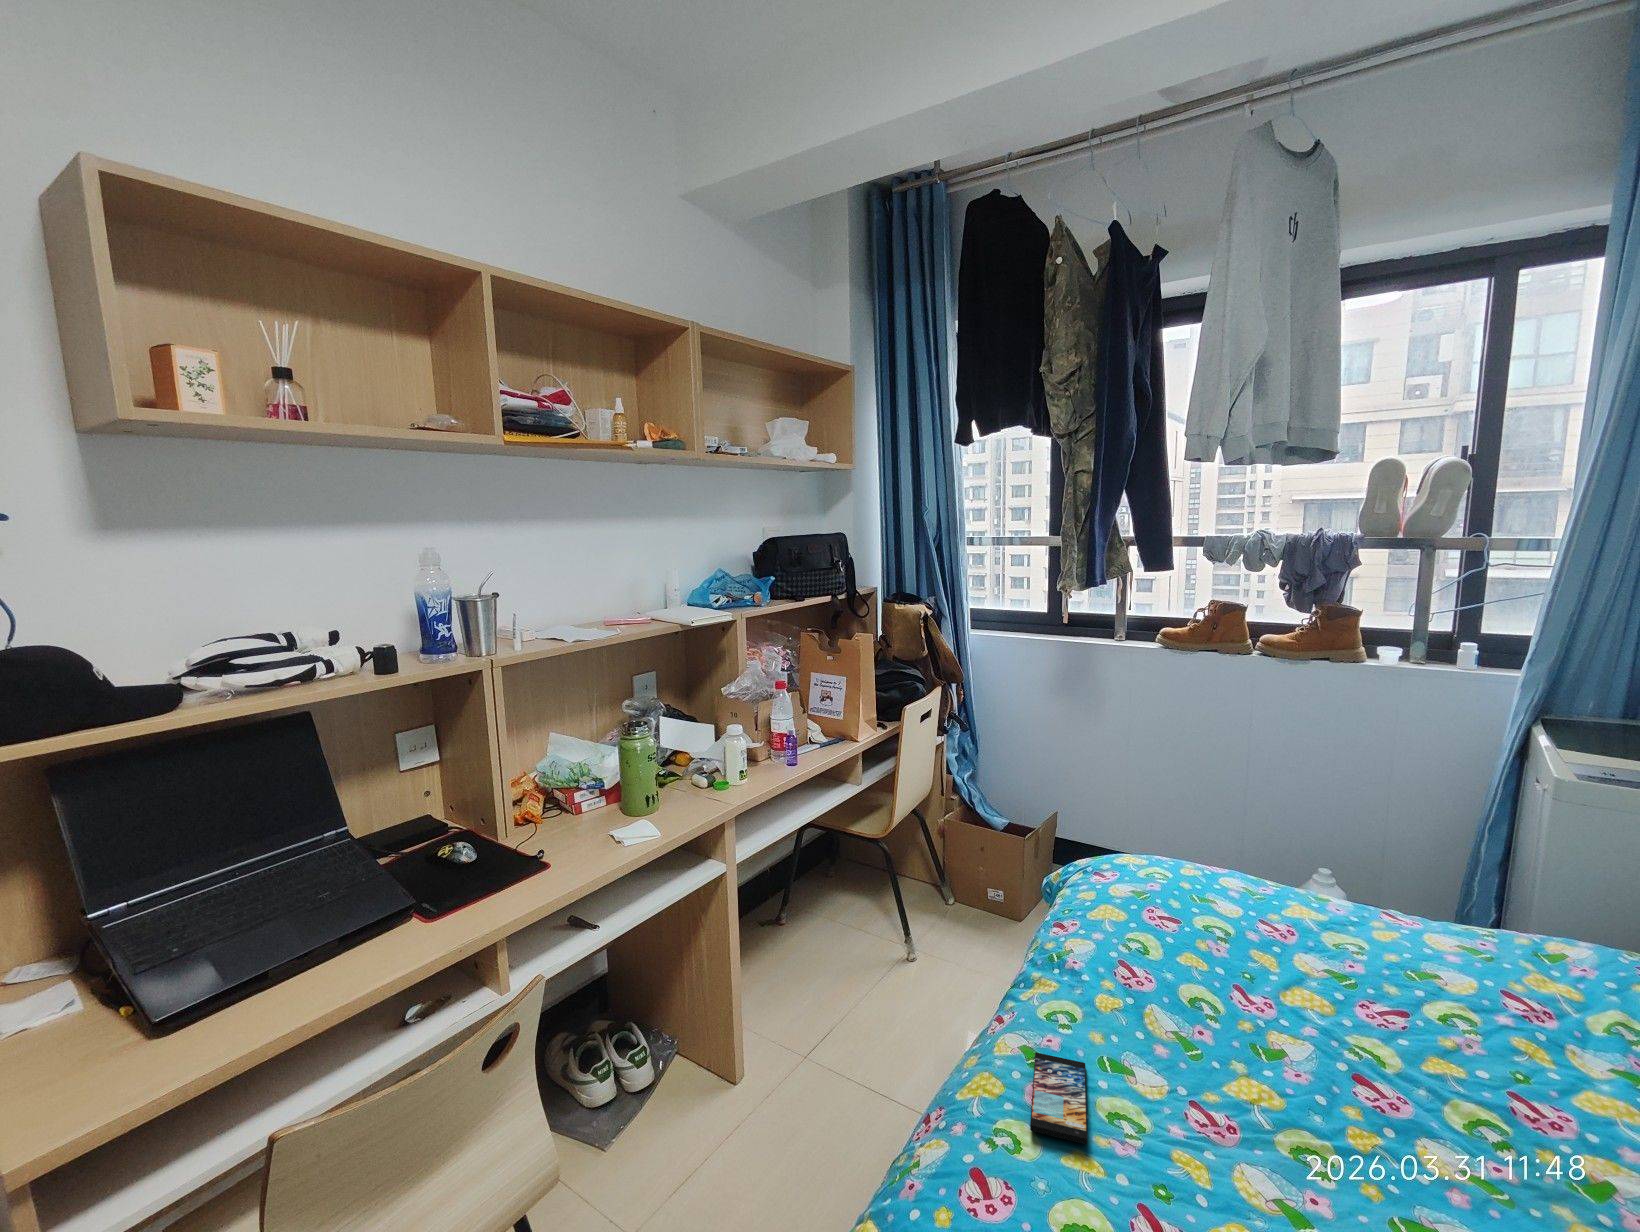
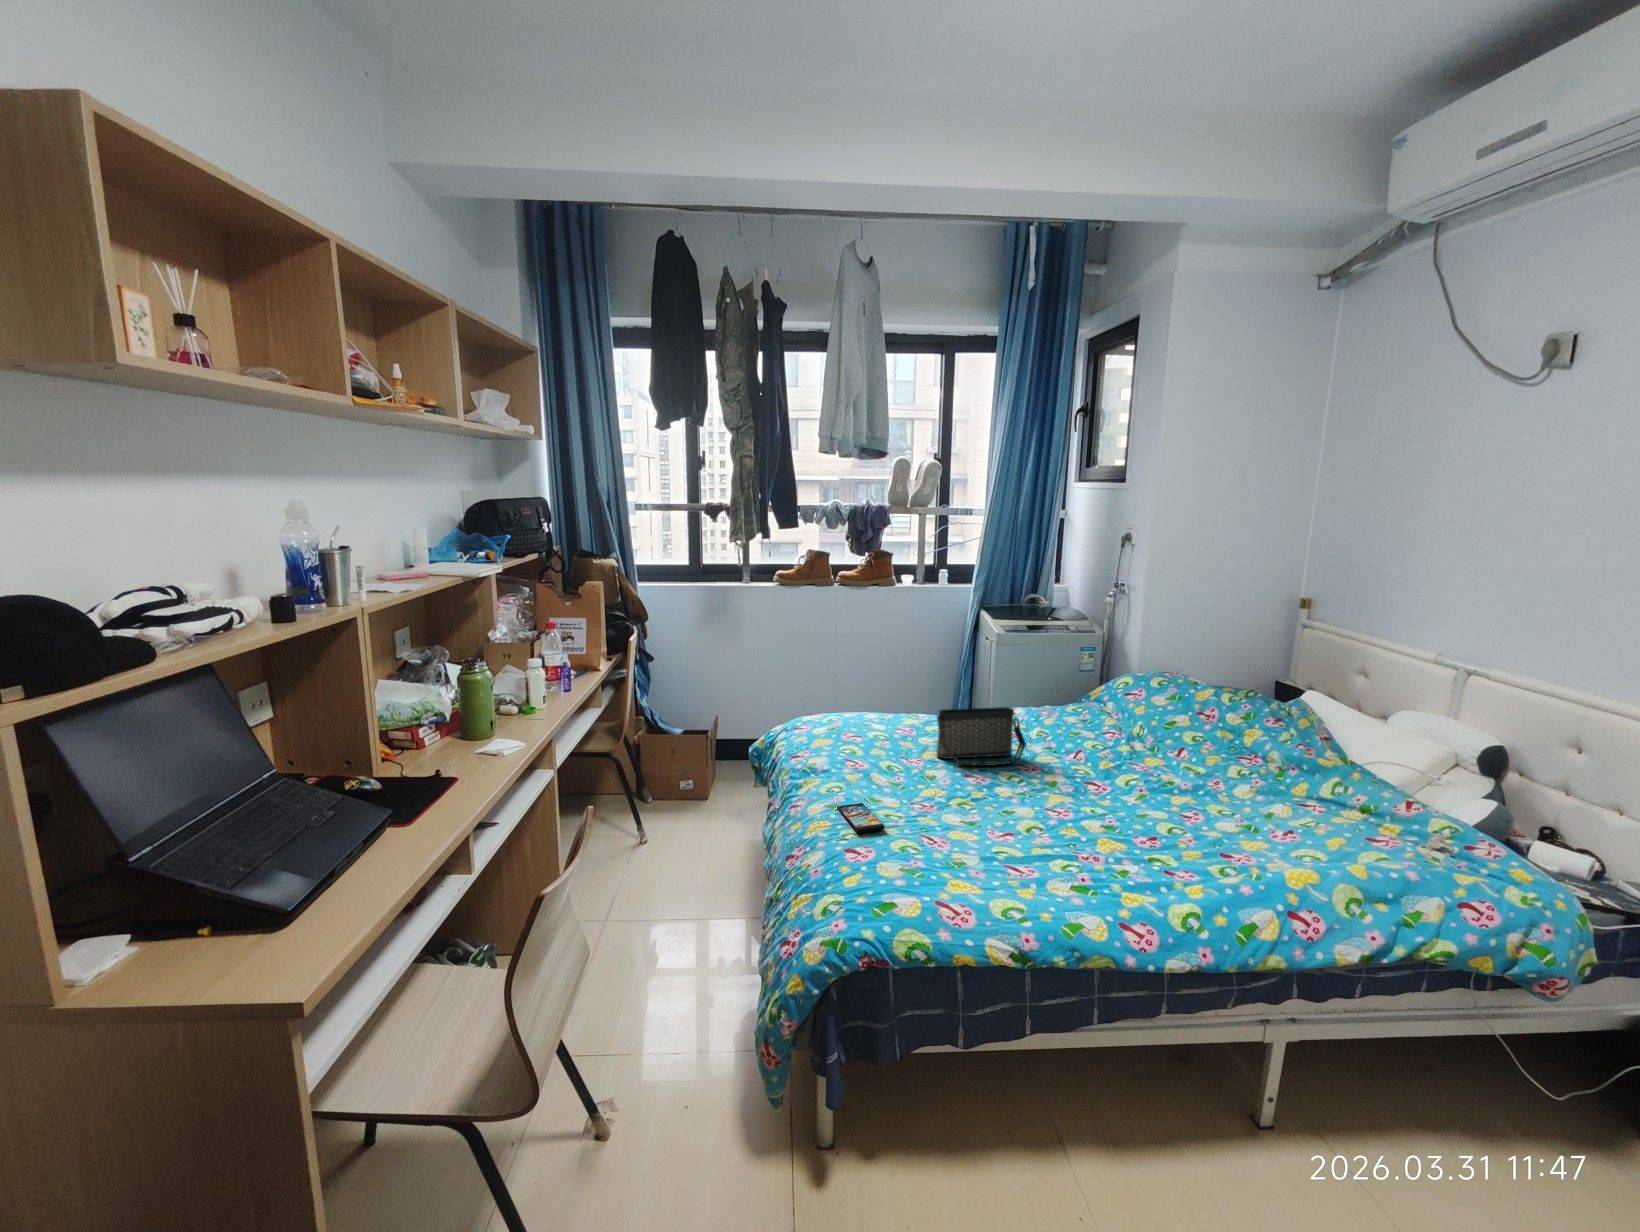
handbag: none [1310,921,1548,1090] -> present [937,707,1026,766]

